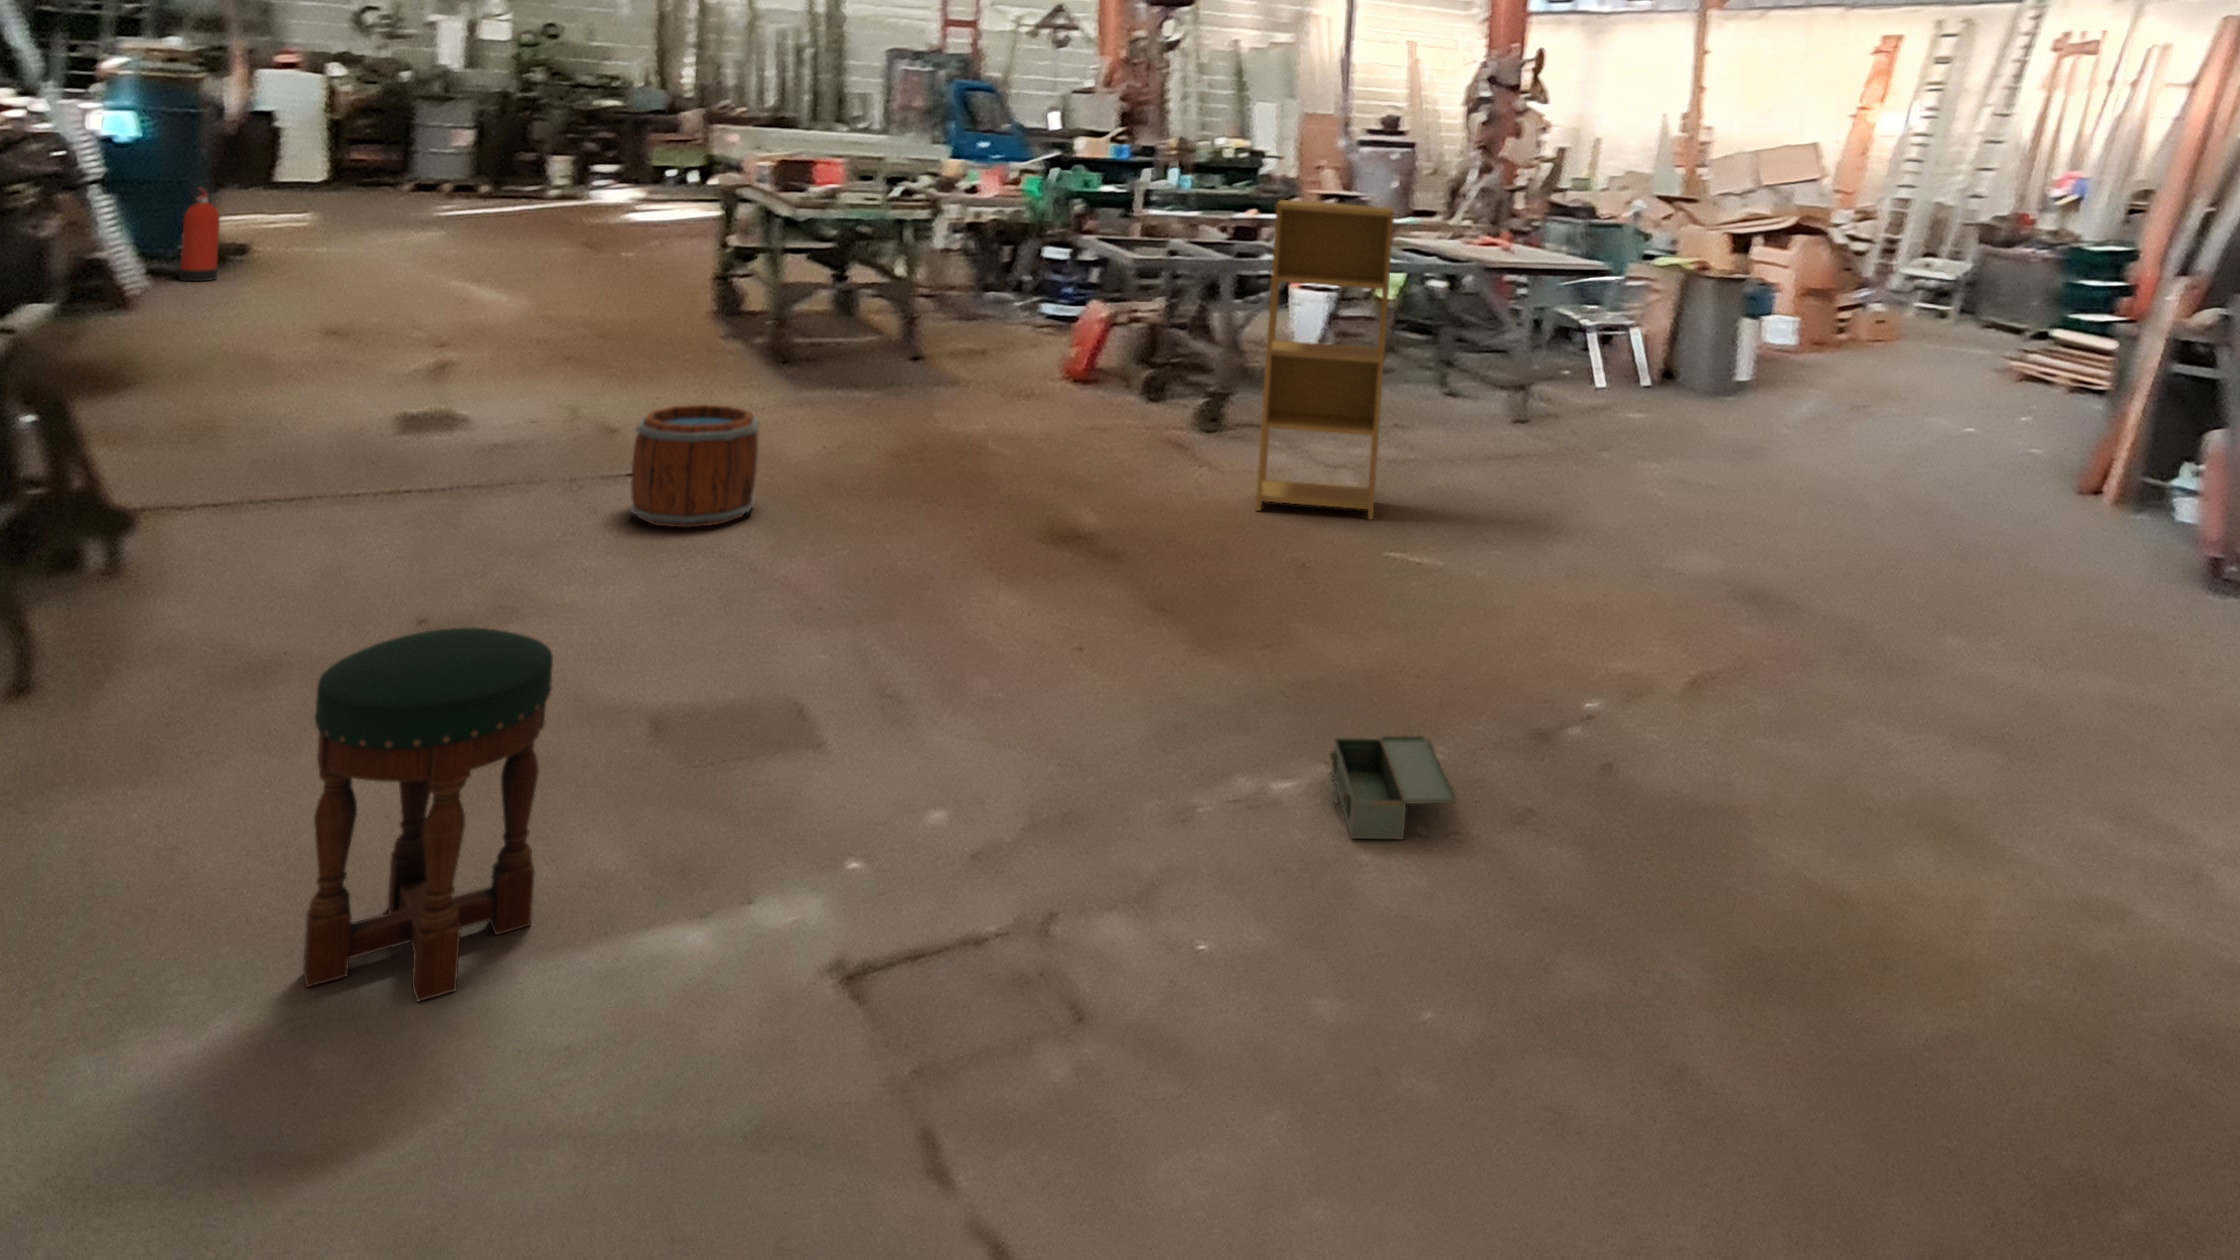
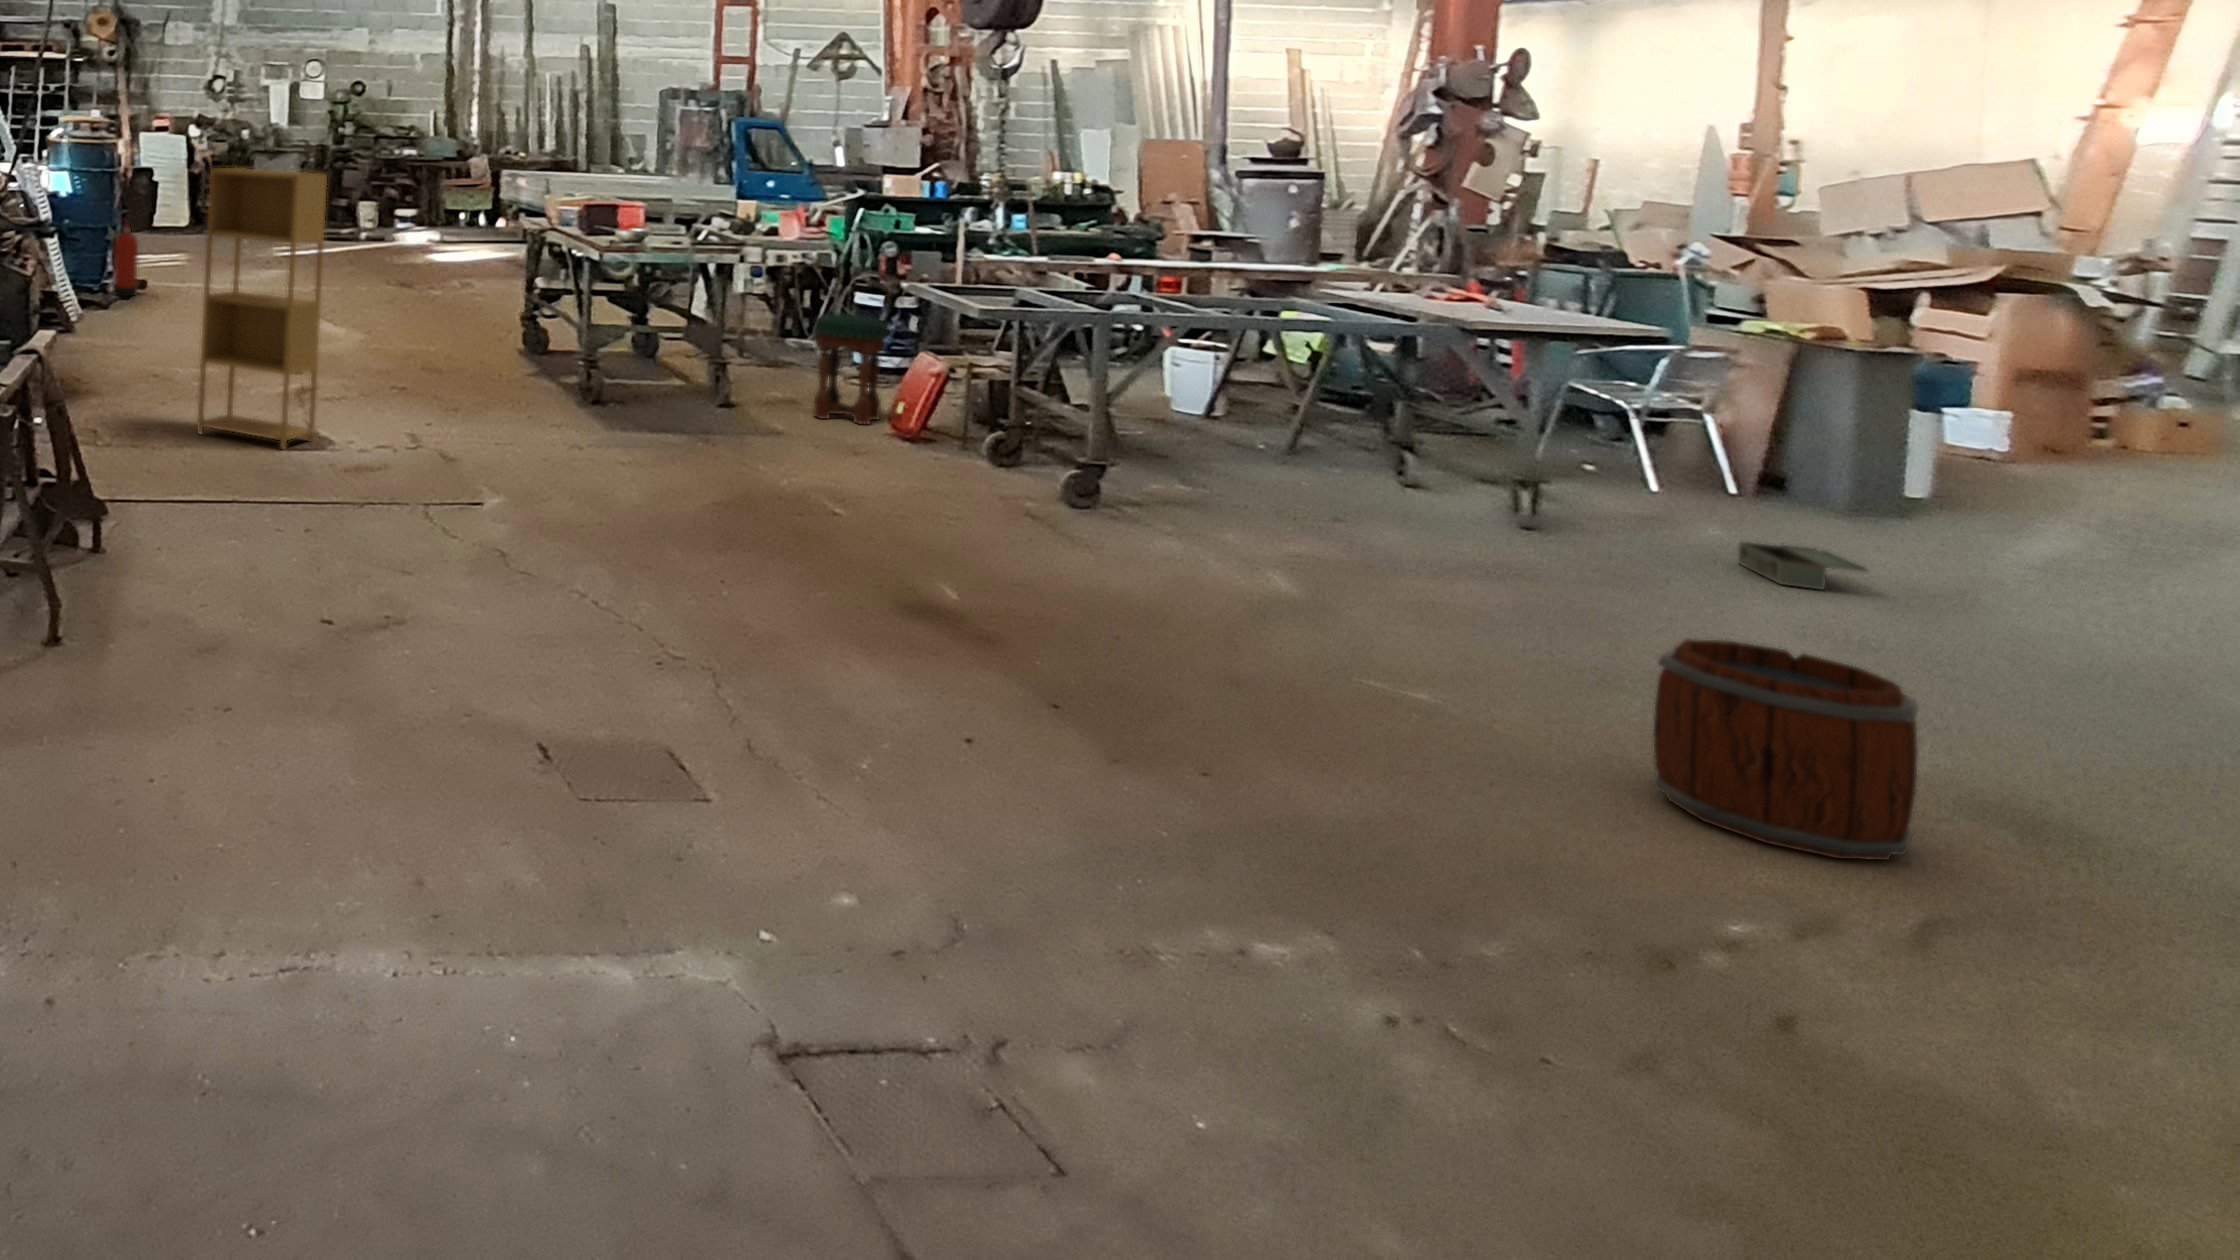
shelving unit: present [1255,200,1394,519] -> present [197,168,327,449]
bucket: present [631,405,760,528] -> present [1653,639,1918,860]
stool: present [303,627,553,1001] -> present [813,313,888,424]
toolbox: present [1328,736,1456,839] -> present [1738,542,1867,590]

